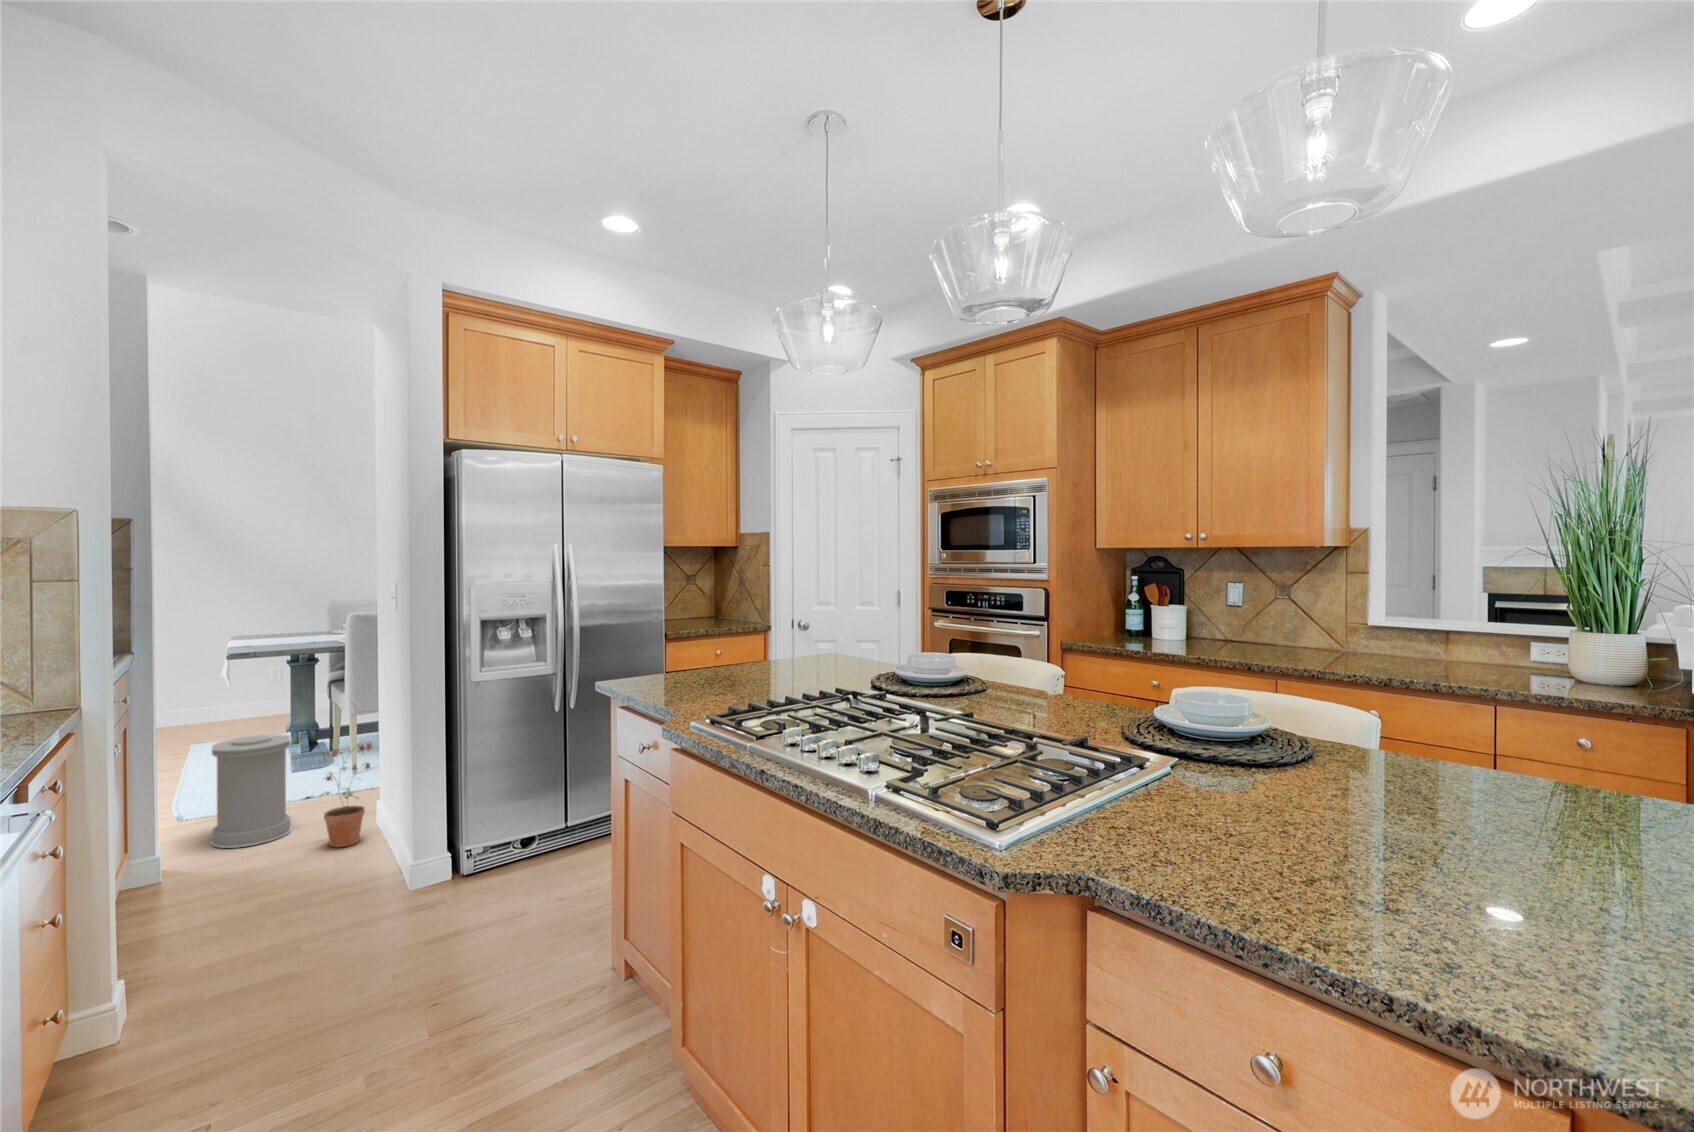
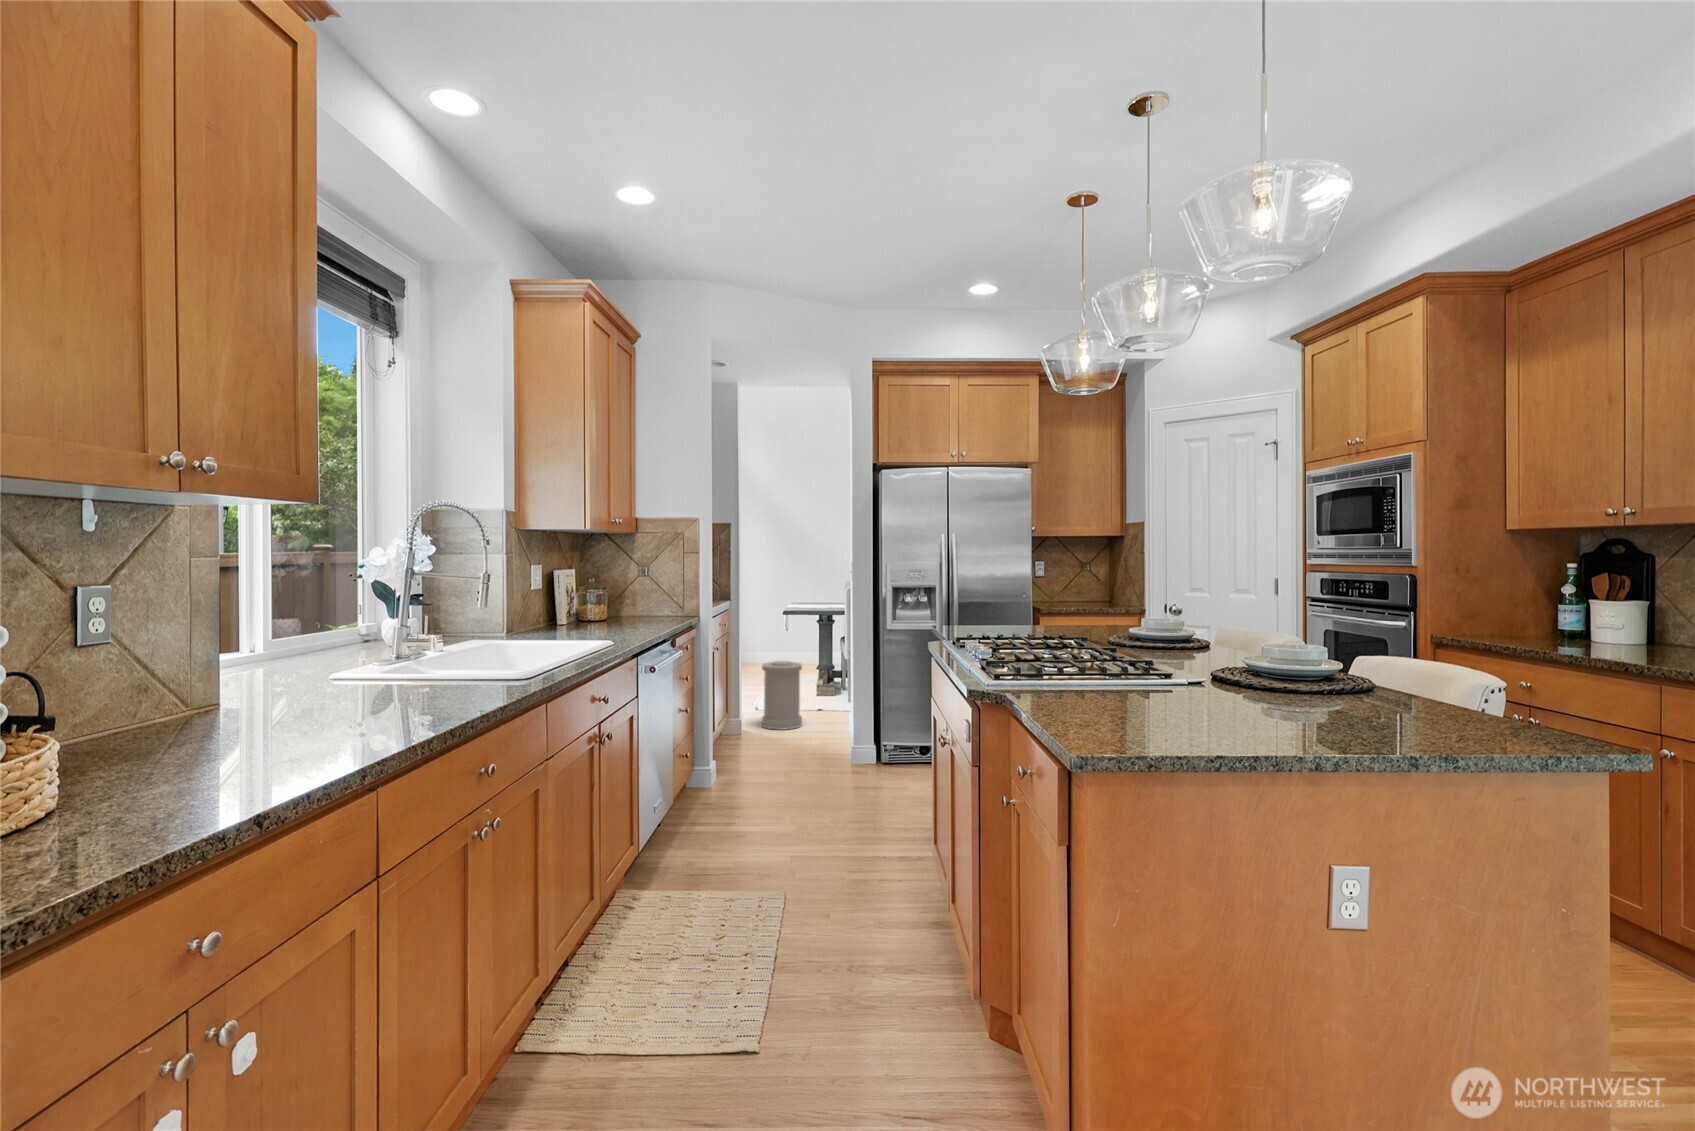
potted plant: present [320,742,372,847] -> none [810,671,843,739]

